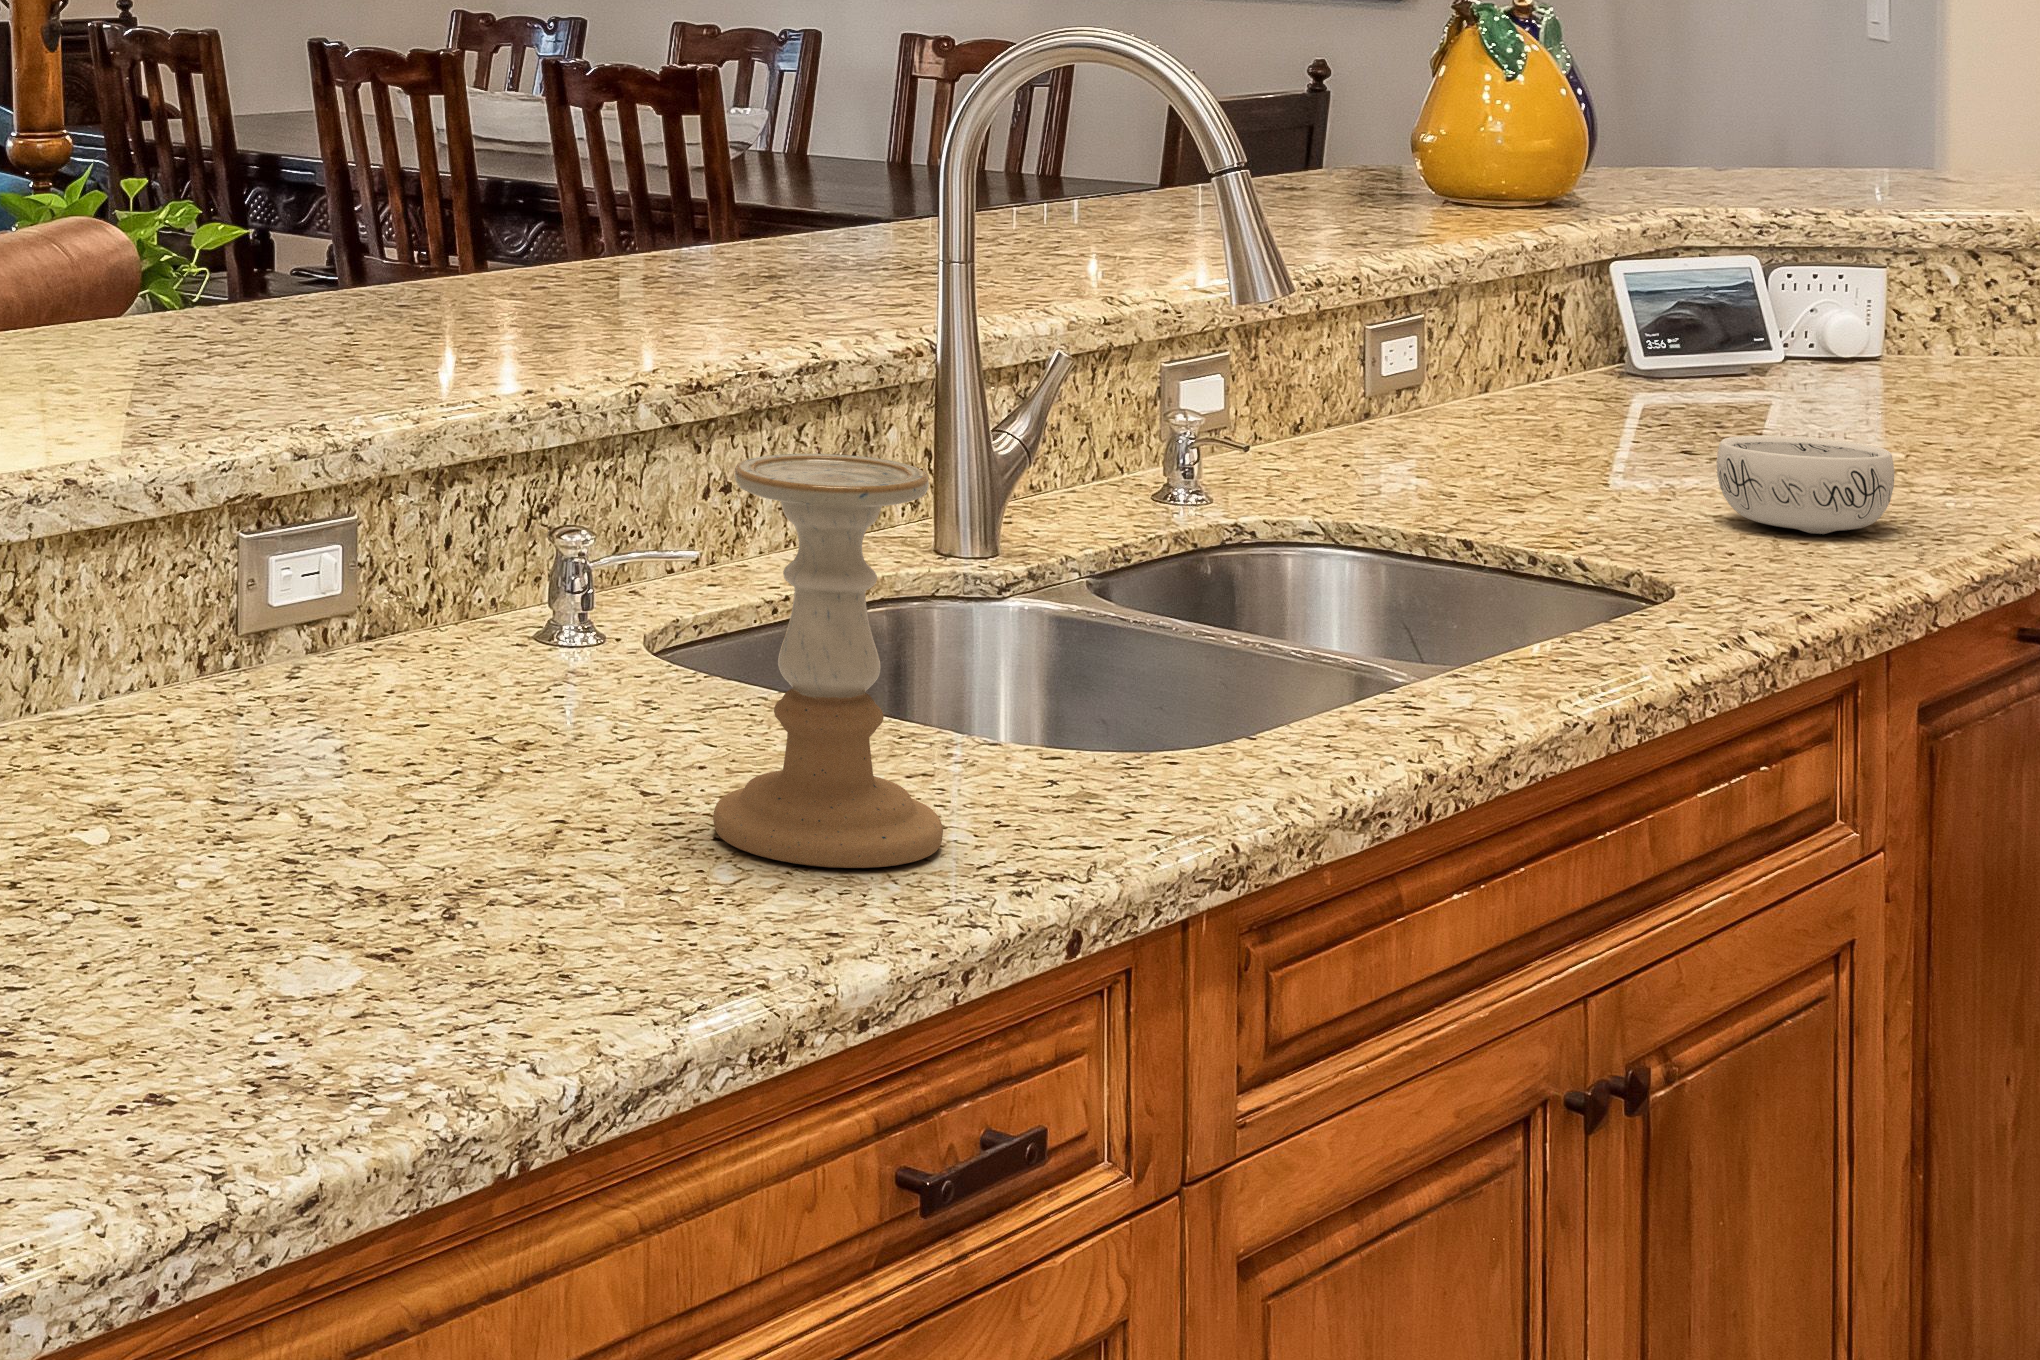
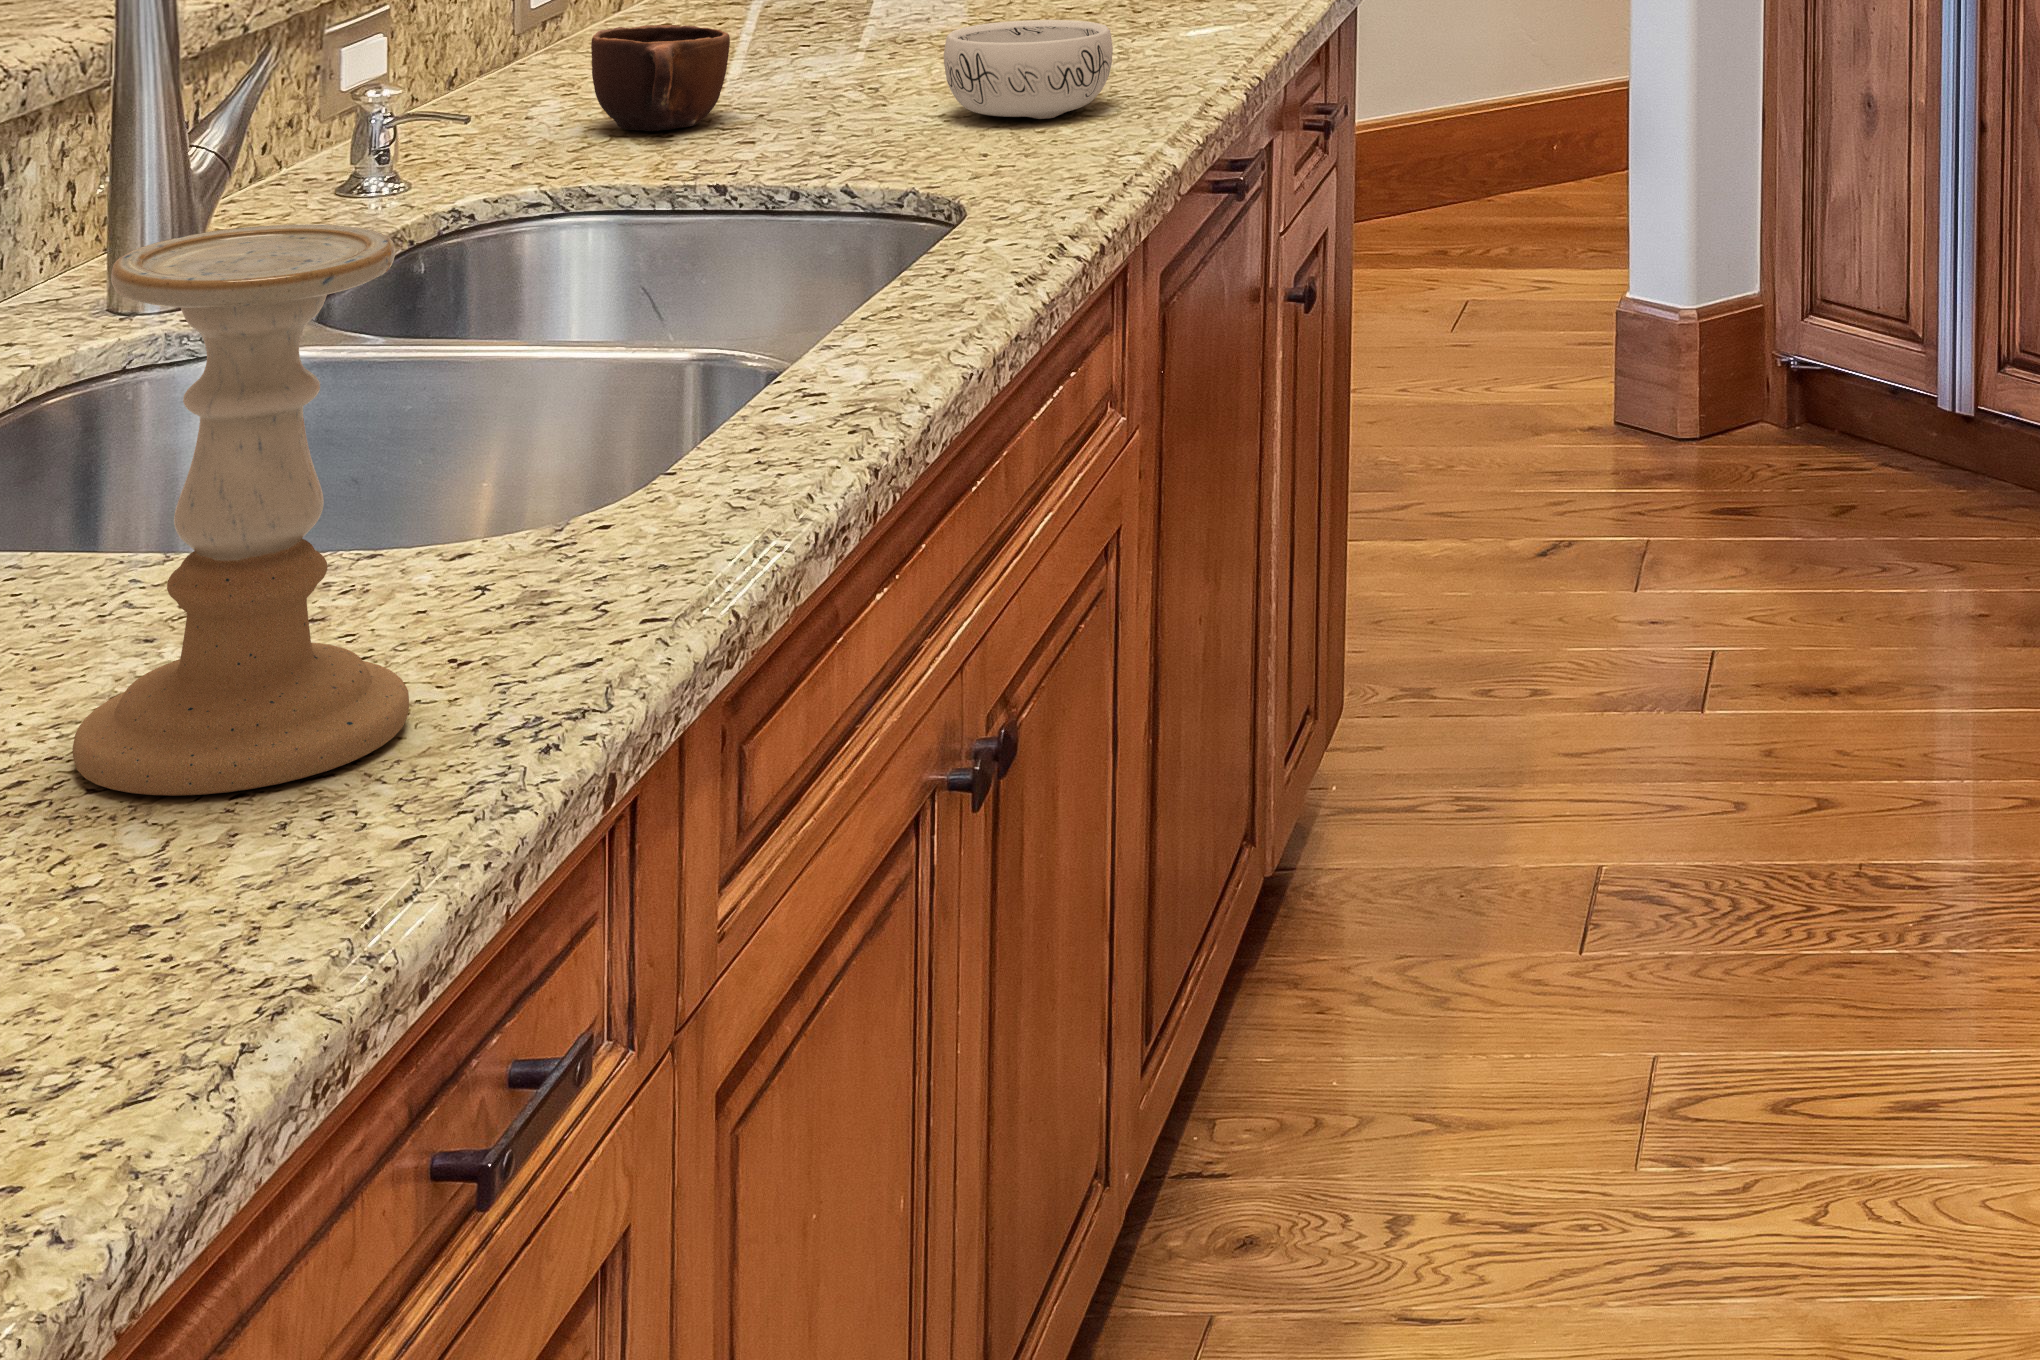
mug: none [1394,396,1520,494] -> present [591,25,730,131]

